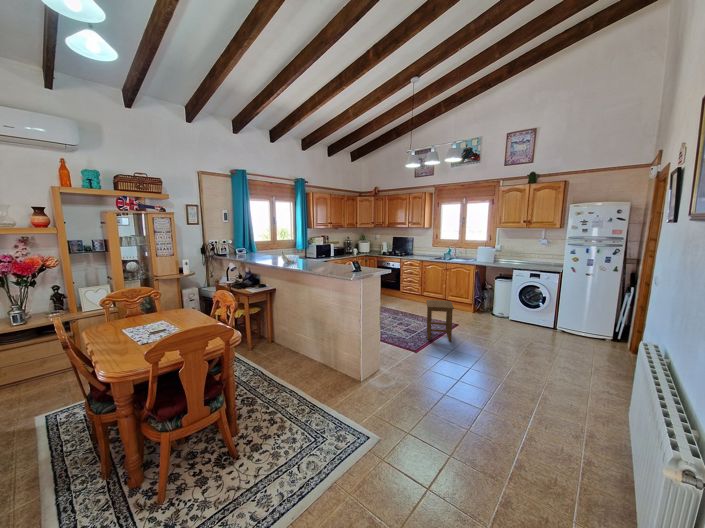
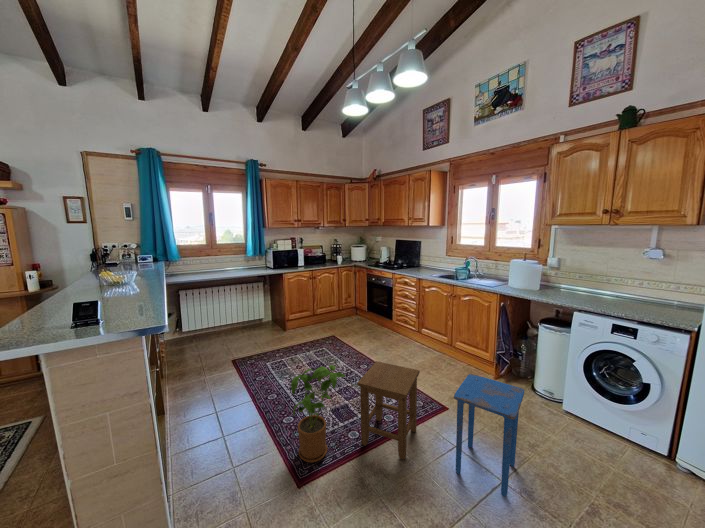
house plant: none [396,298,424,346] -> present [291,365,345,463]
side table: none [475,299,503,345] -> present [454,374,524,496]

